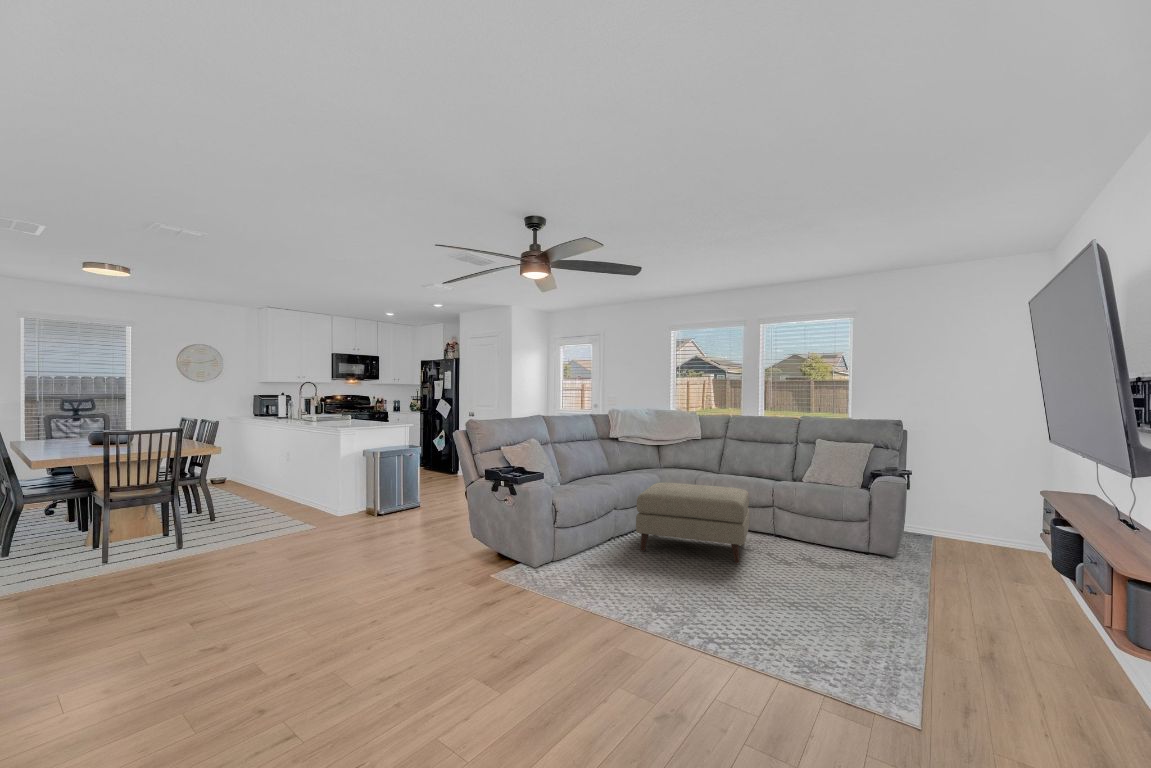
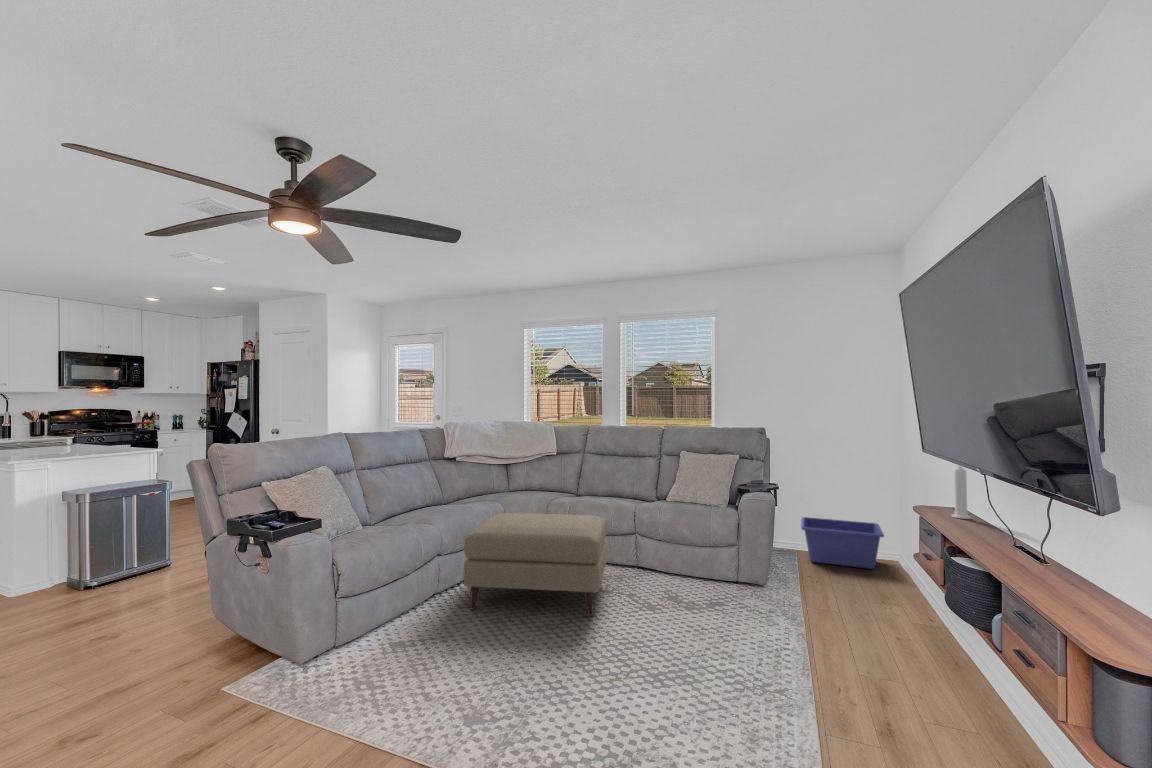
candle: none [1067,452,1085,500] -> present [952,466,971,519]
storage bin: none [936,506,1024,555] -> present [801,517,884,569]

